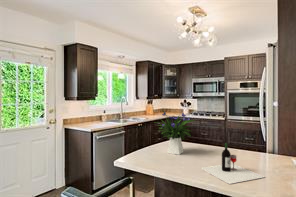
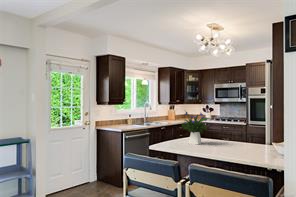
wine bottle: present [202,143,264,184] -> none [212,132,257,156]

